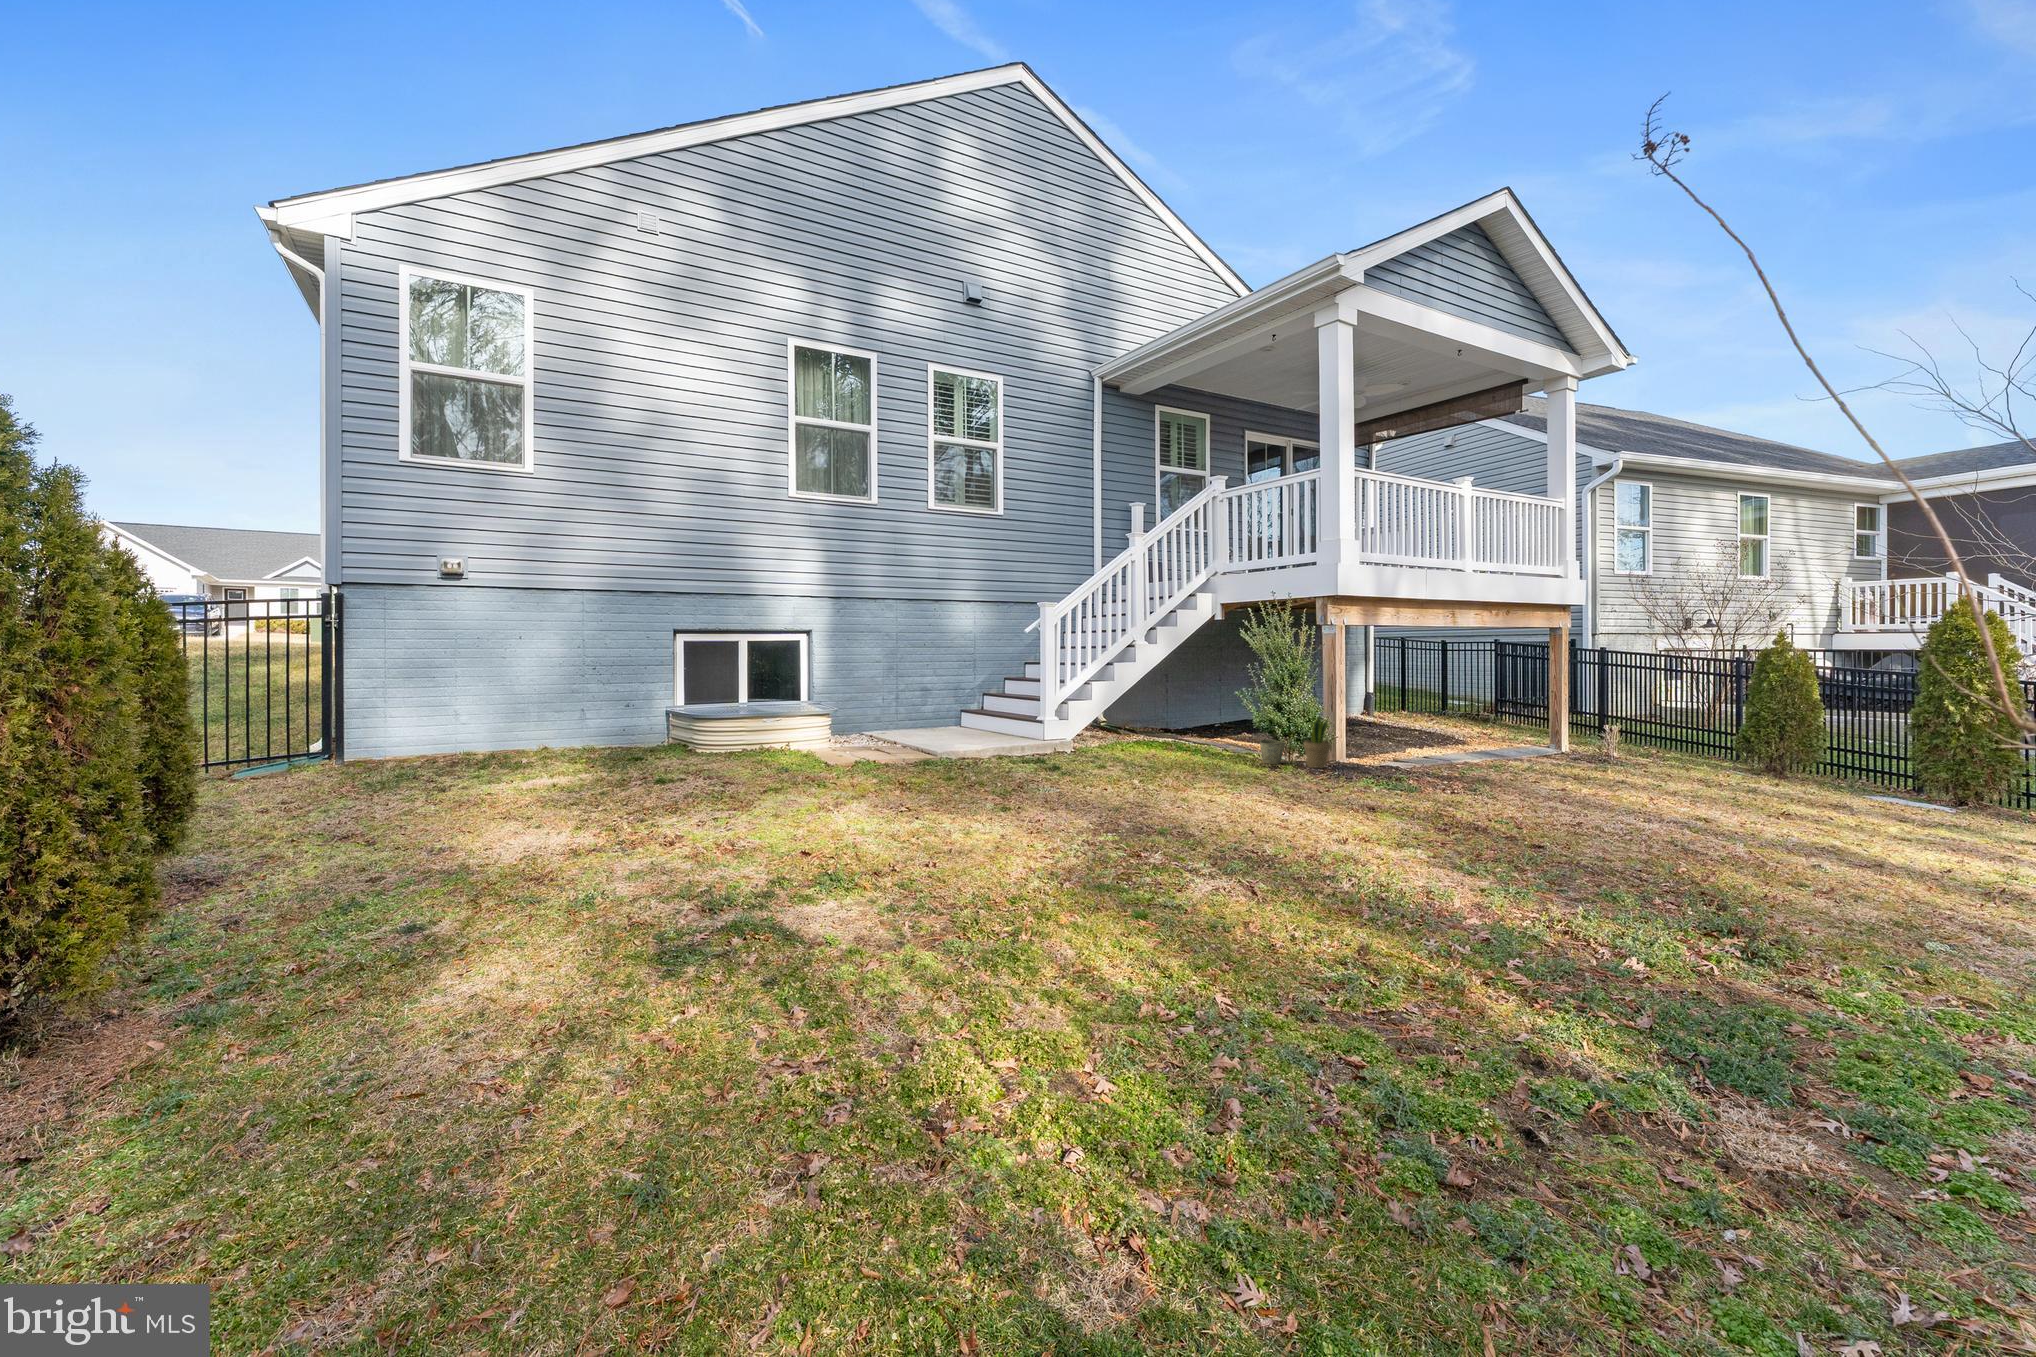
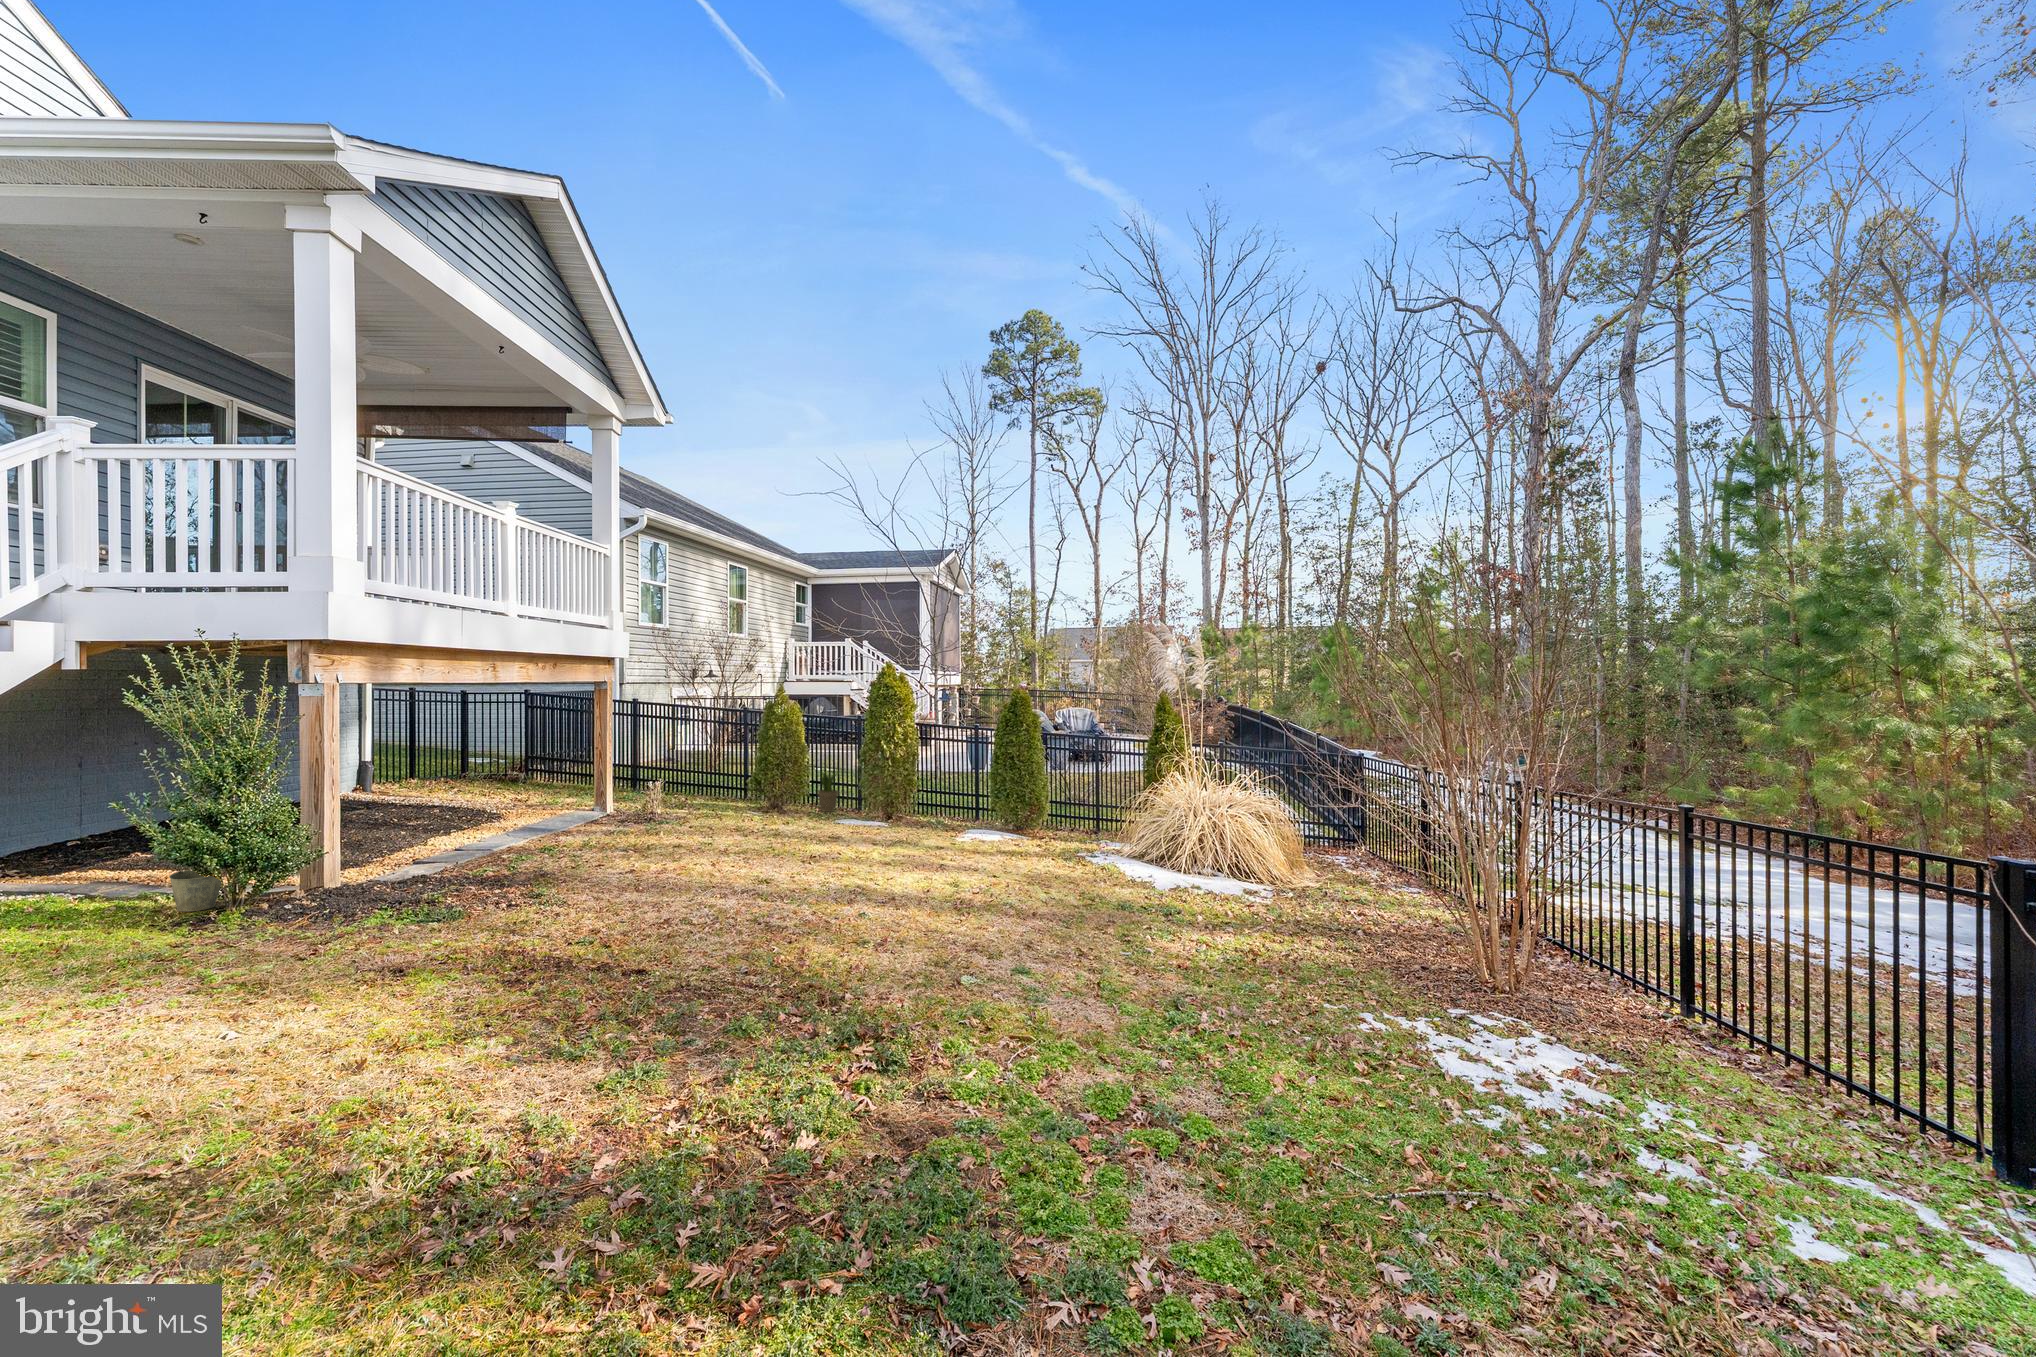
potted plant: present [1304,718,1331,768] -> present [818,772,839,812]

